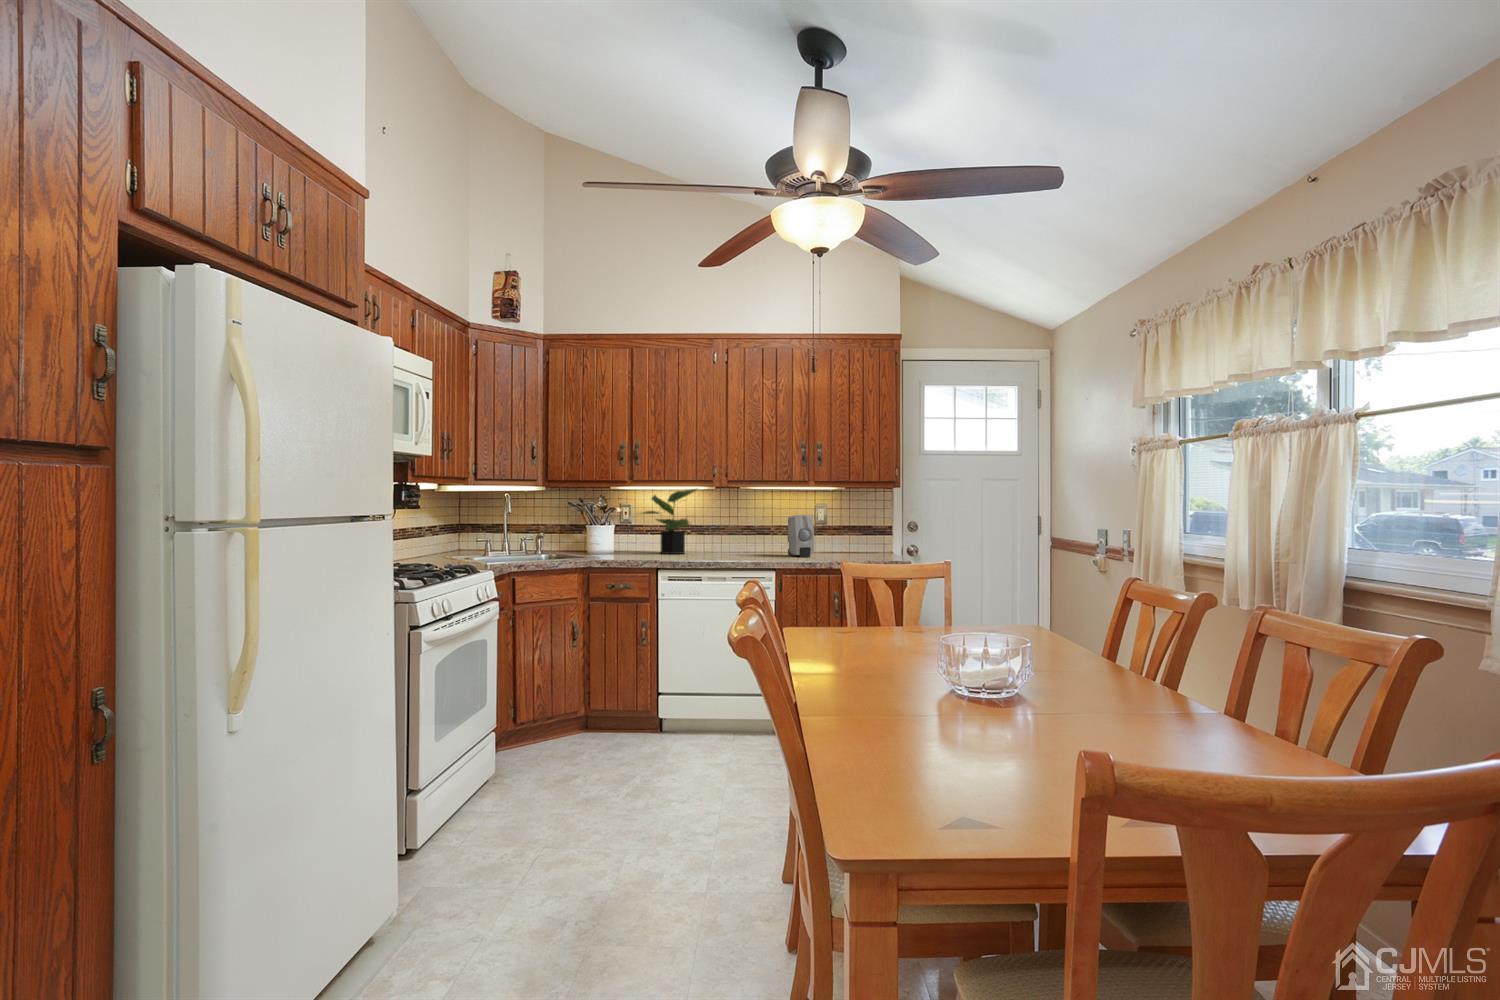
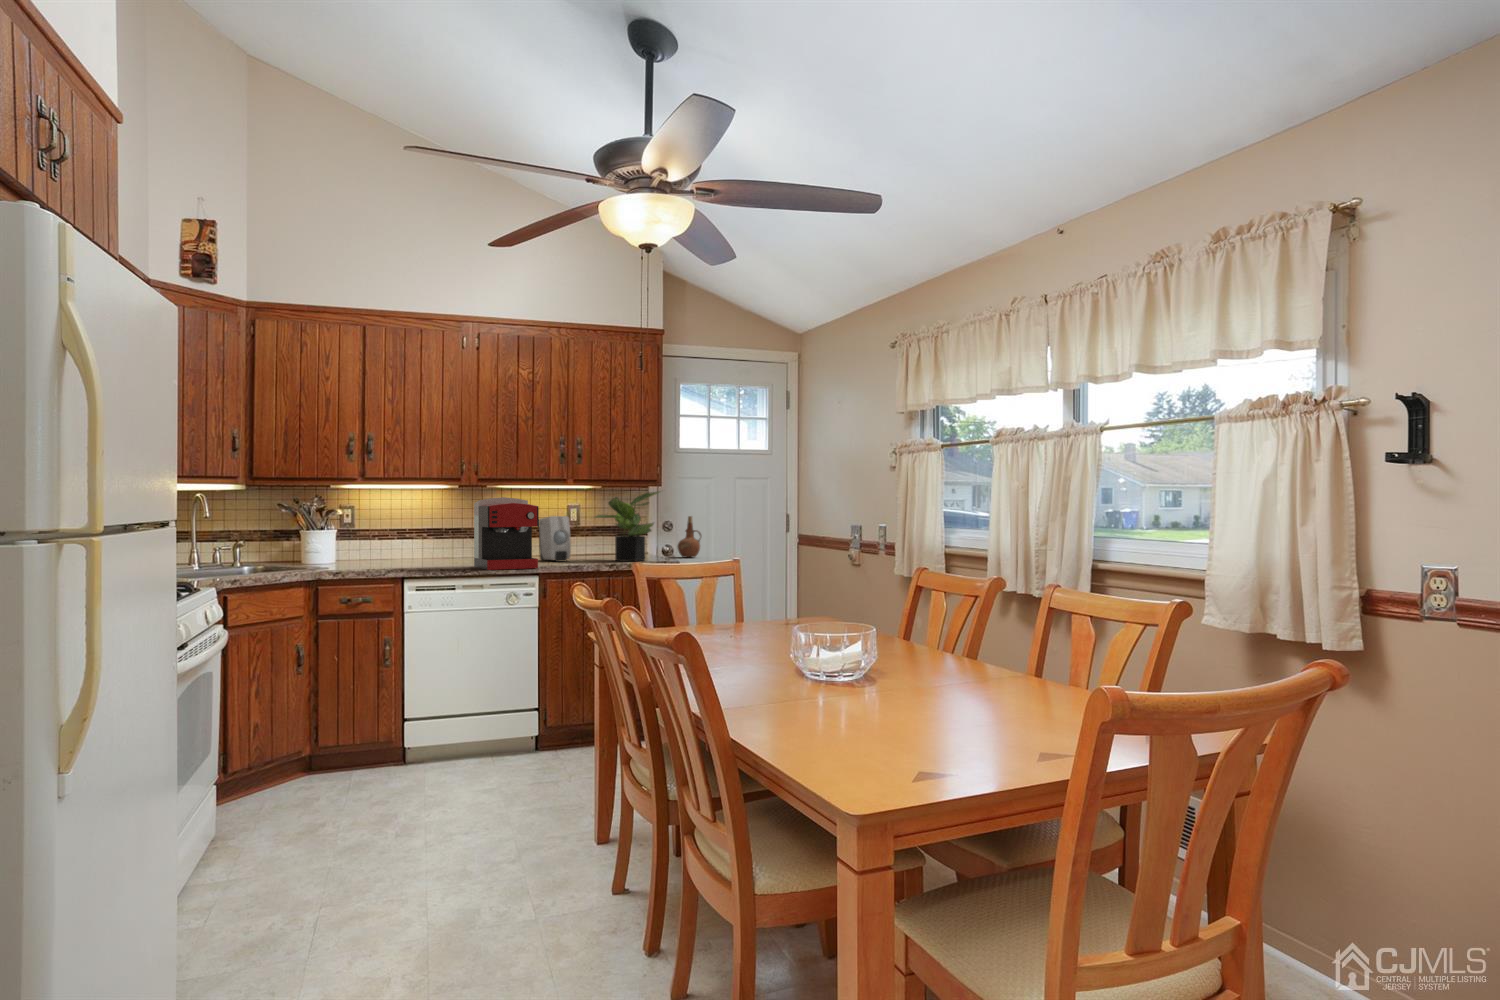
potted plant: present [642,489,696,554] -> present [595,492,659,561]
coffee maker: none [722,498,774,564] -> present [474,497,539,570]
ceramic pitcher: none [921,516,944,556] -> present [677,516,701,557]

